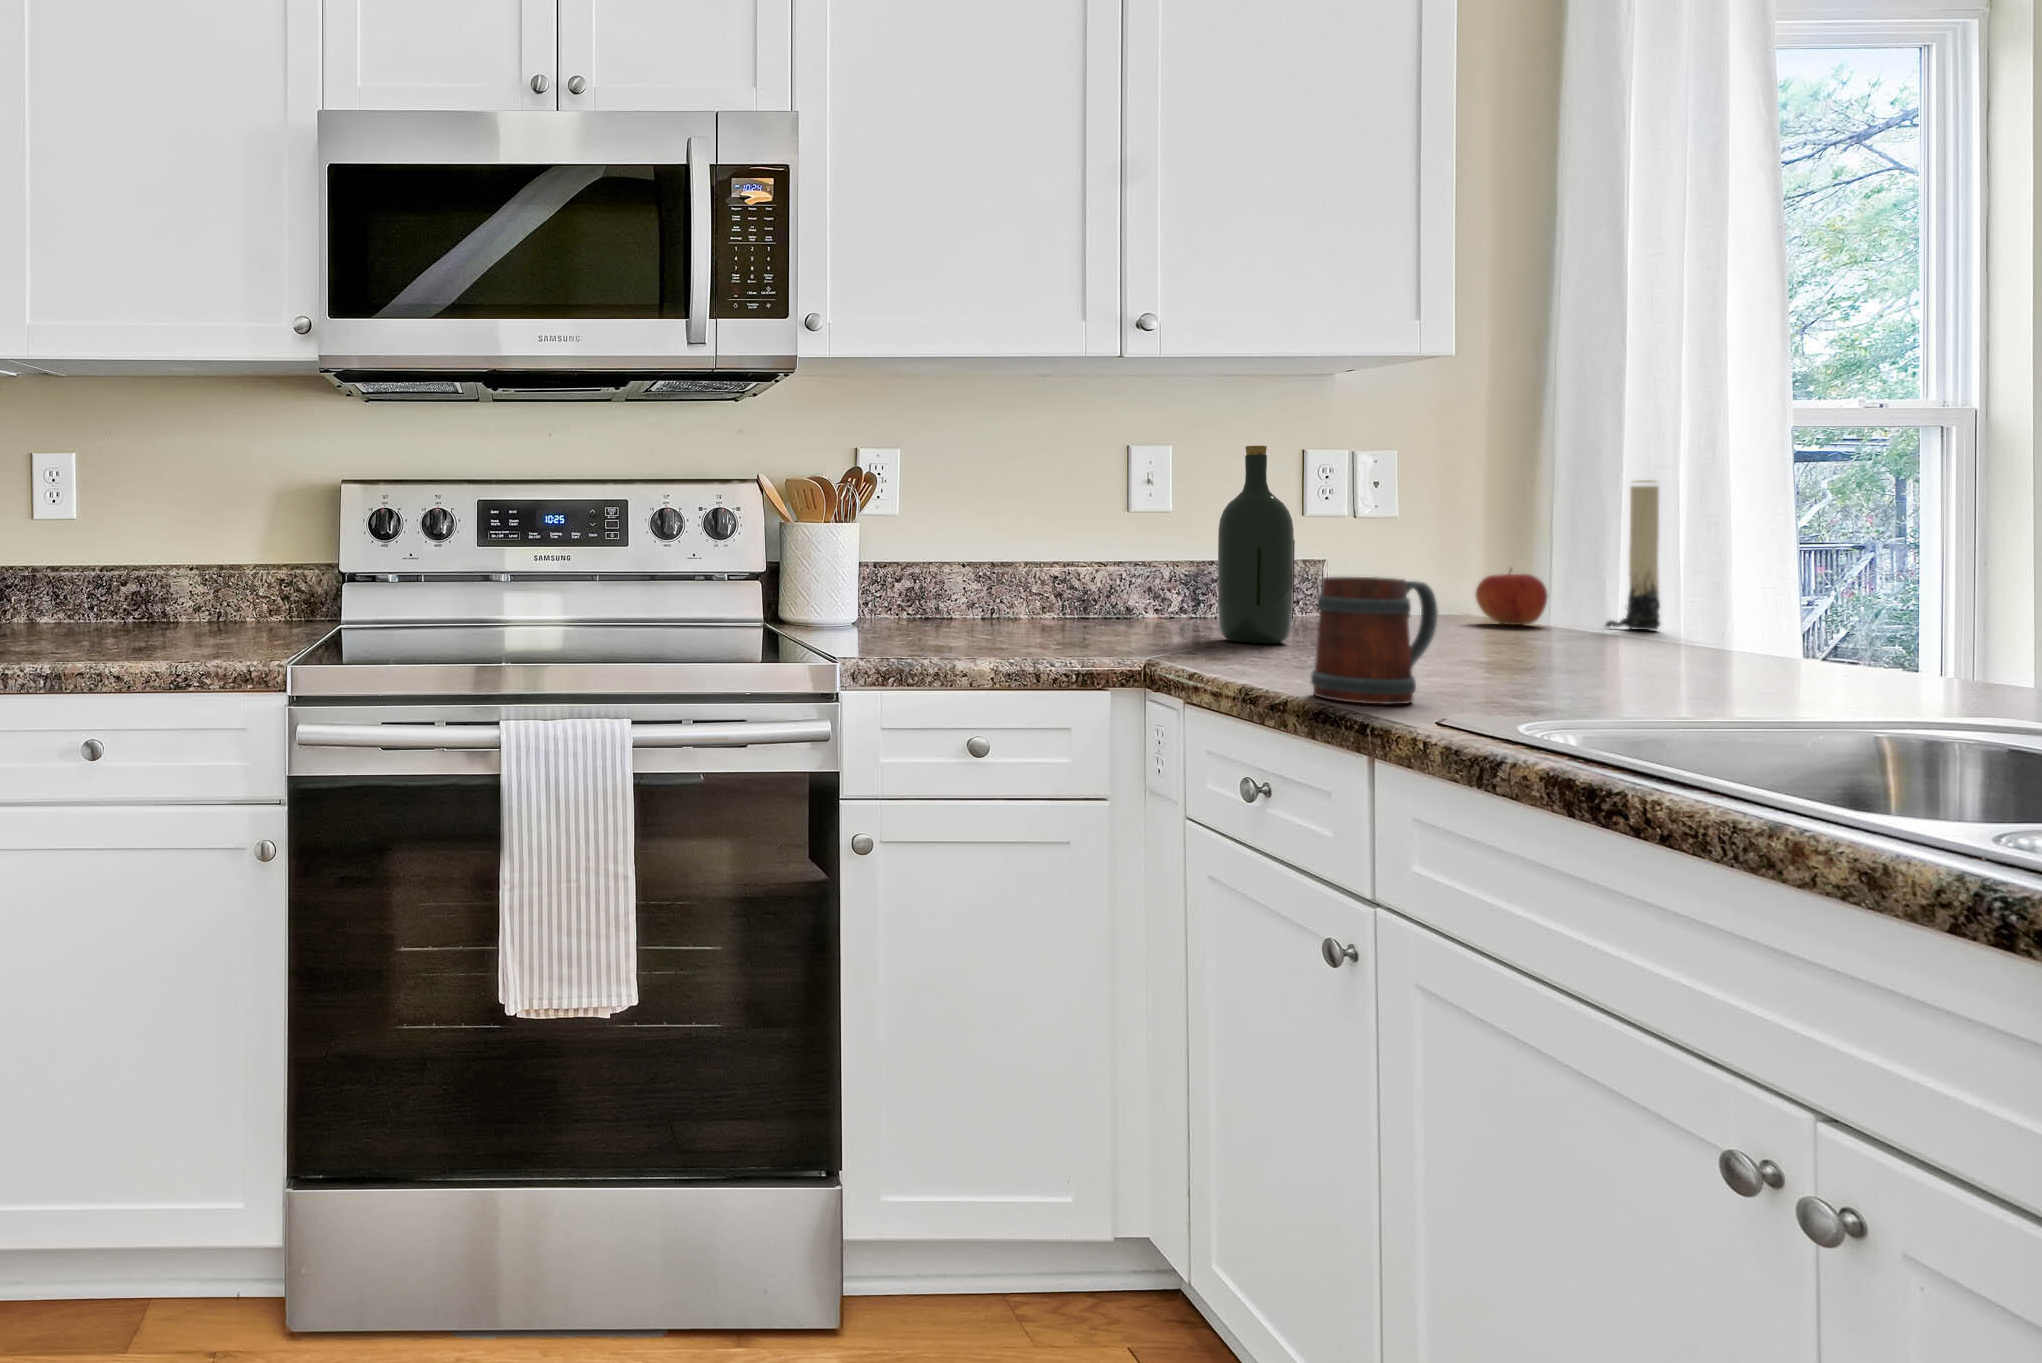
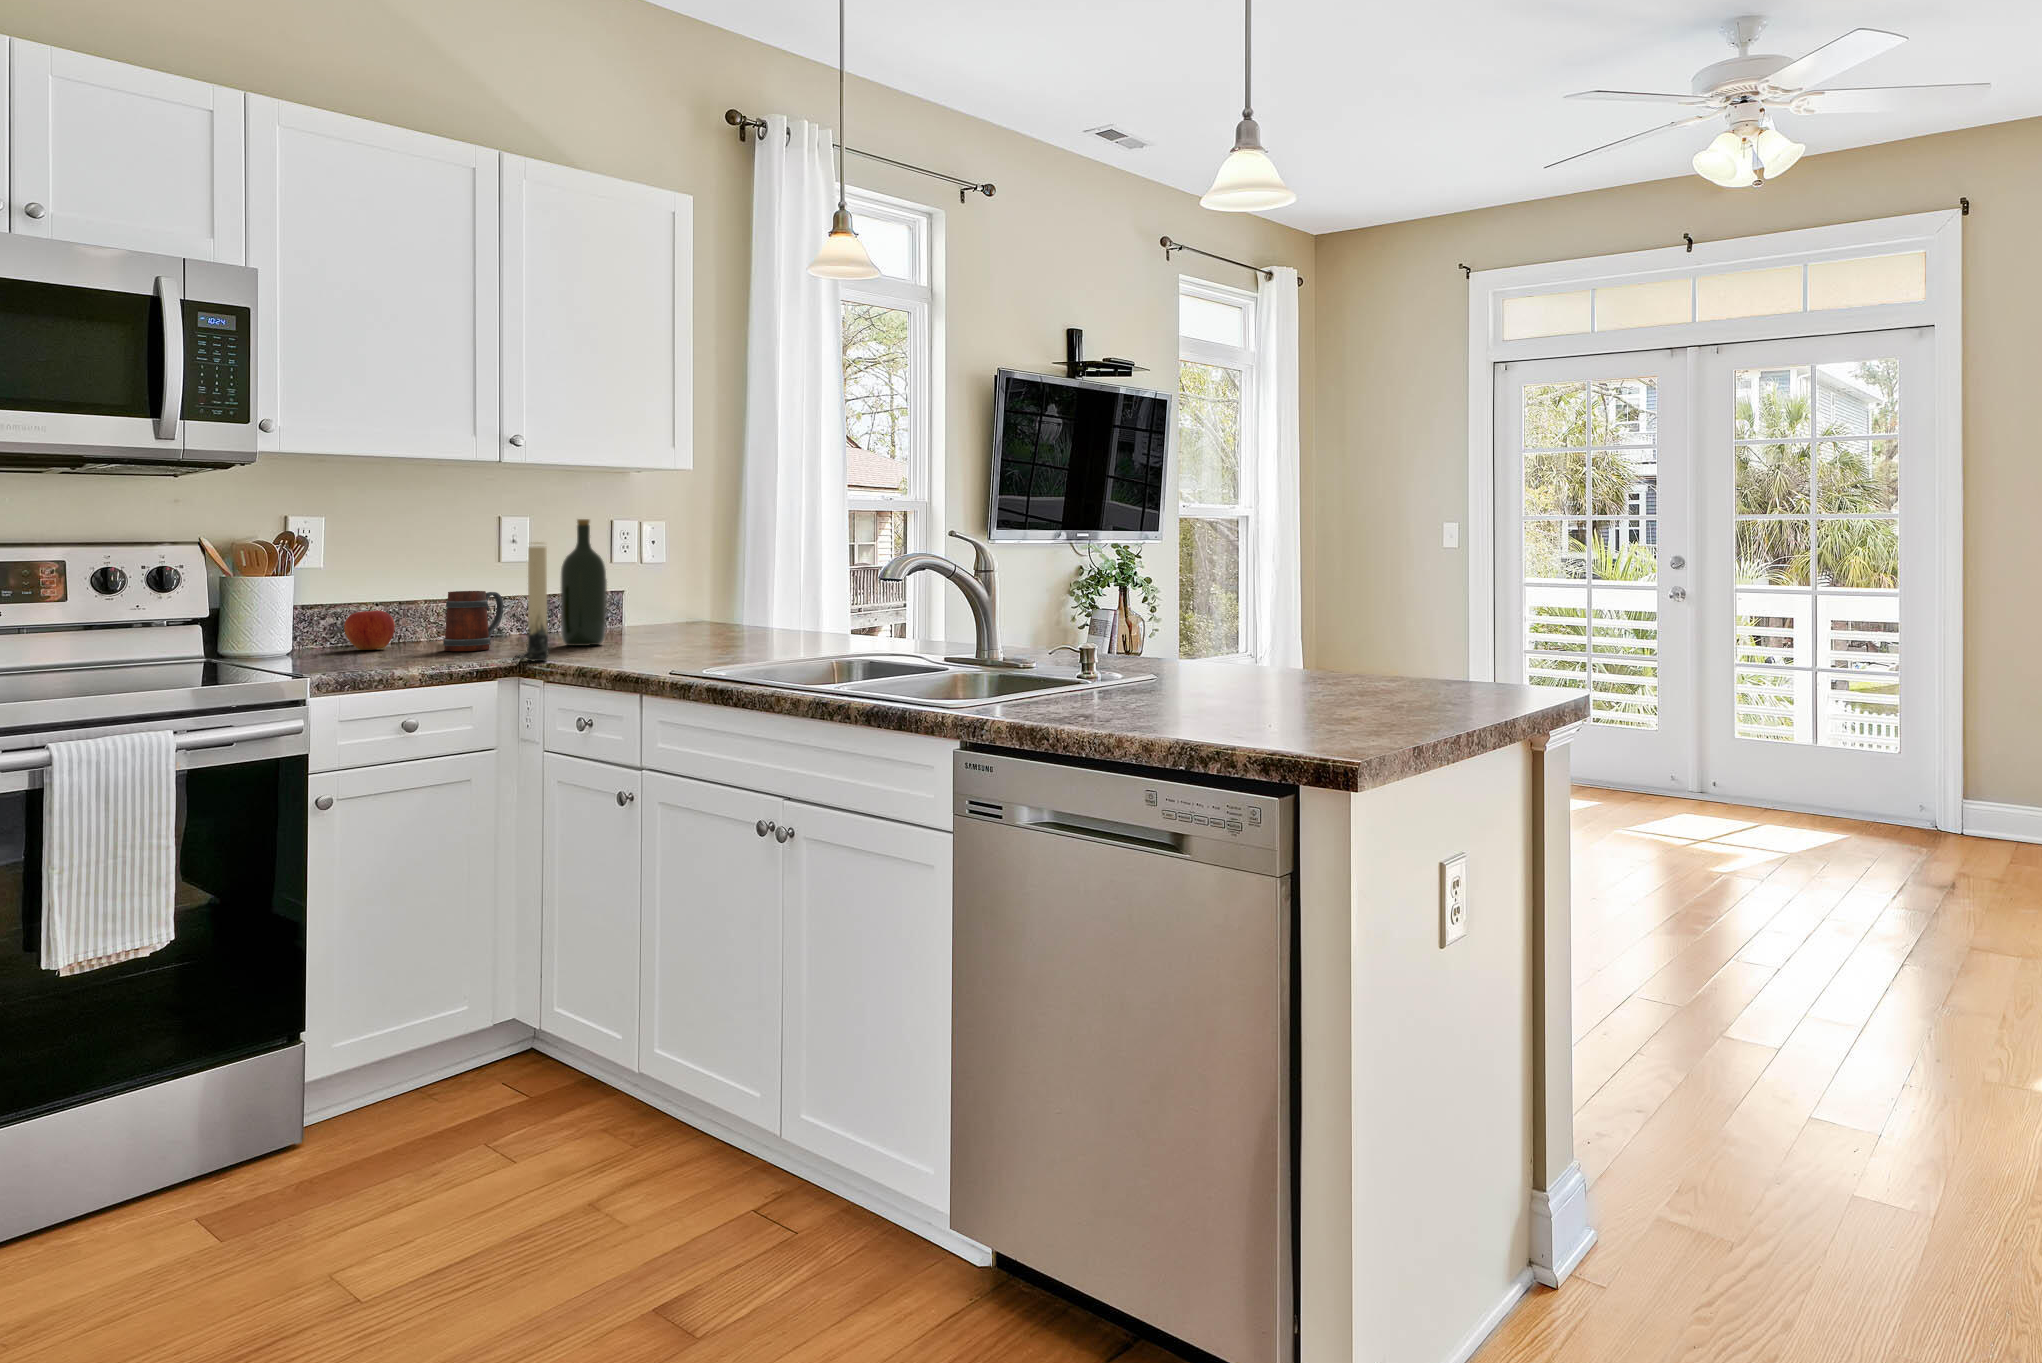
candle: present [1606,480,1660,630] -> present [513,542,549,661]
apple: present [1475,573,1548,625] -> present [344,606,395,650]
mug: present [1311,577,1438,704] -> present [443,591,503,651]

